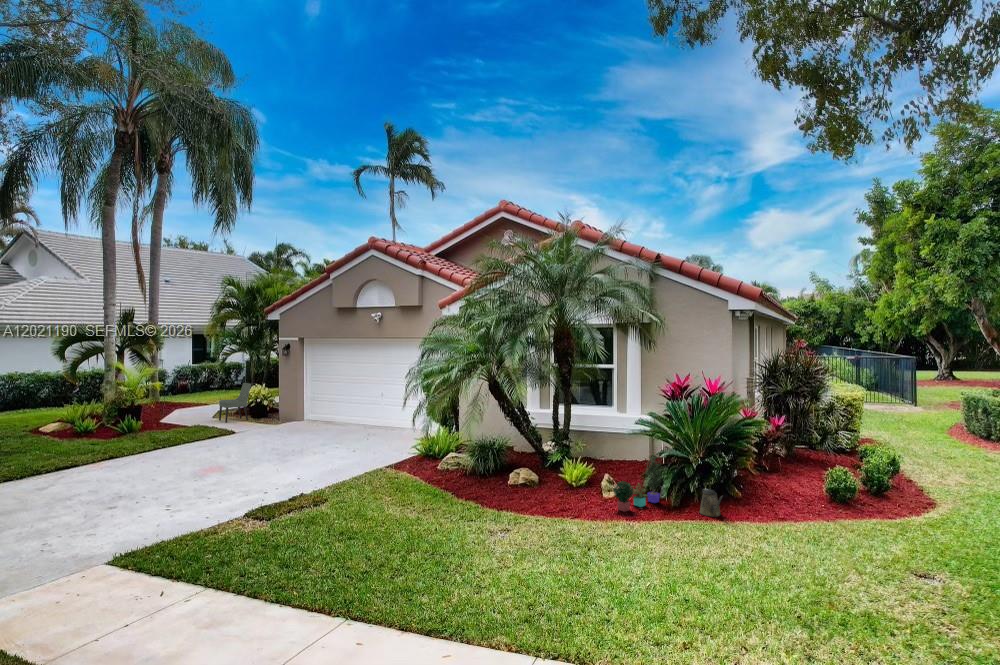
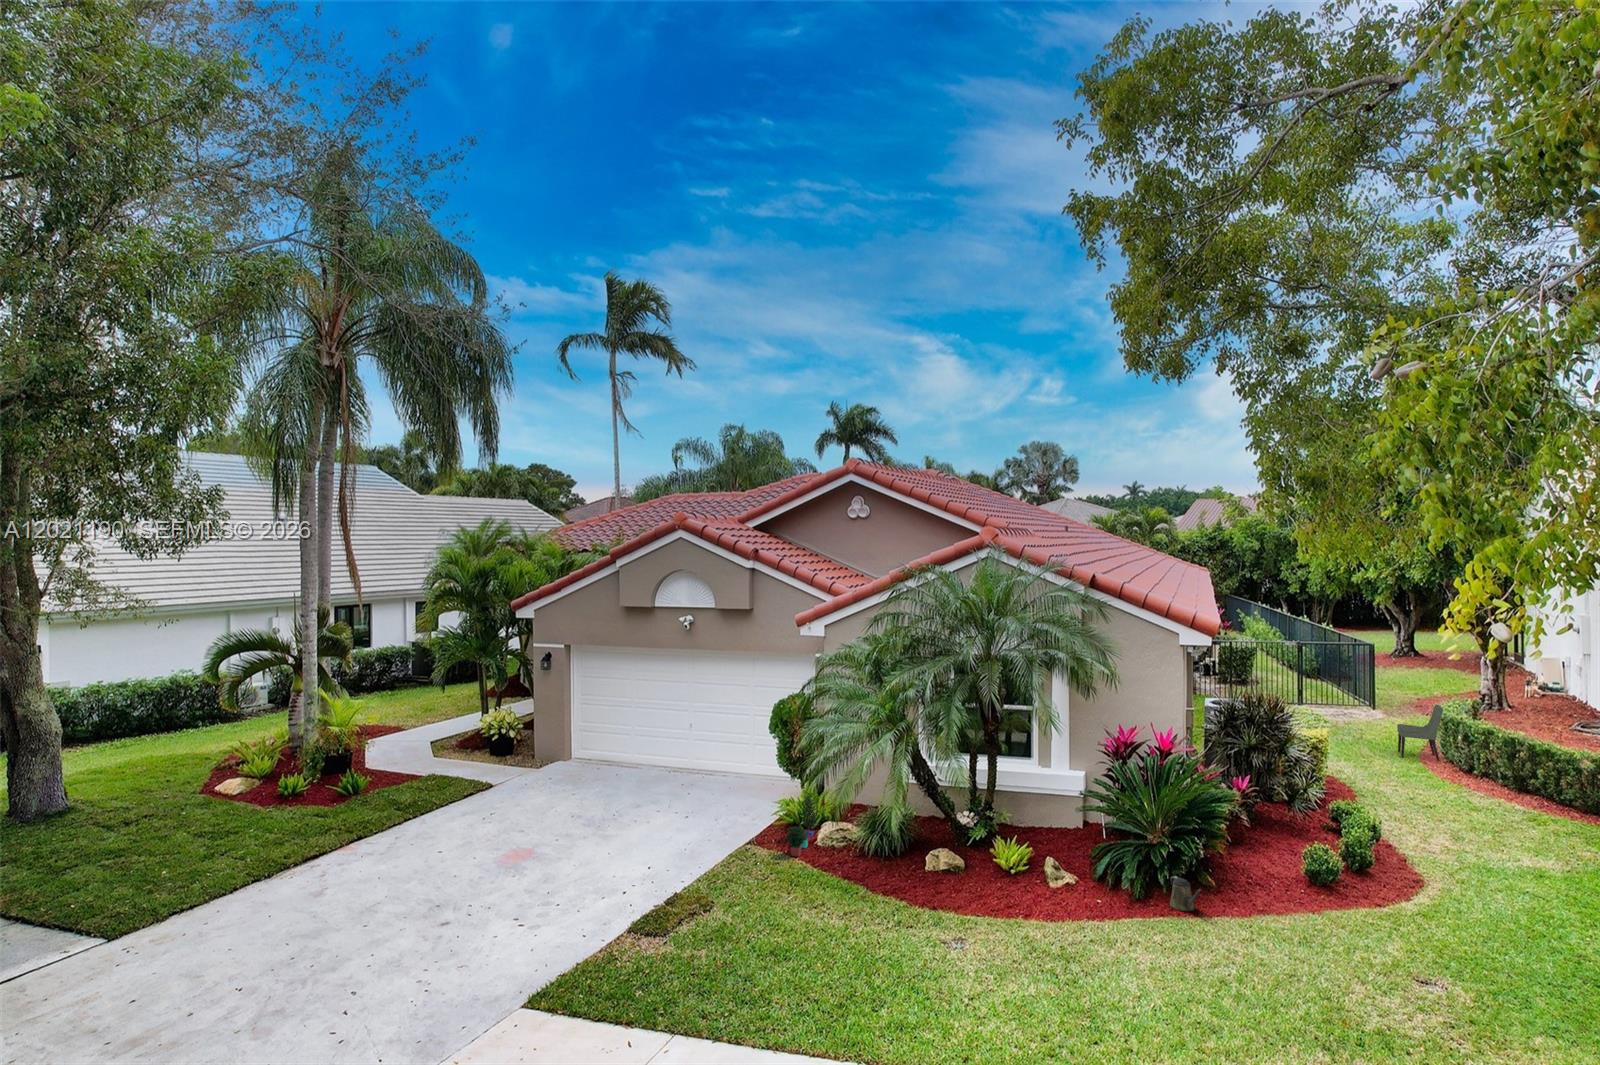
chair: present [219,383,251,422] -> present [1397,704,1443,761]
potted plant: present [613,453,662,512] -> present [786,792,817,856]

